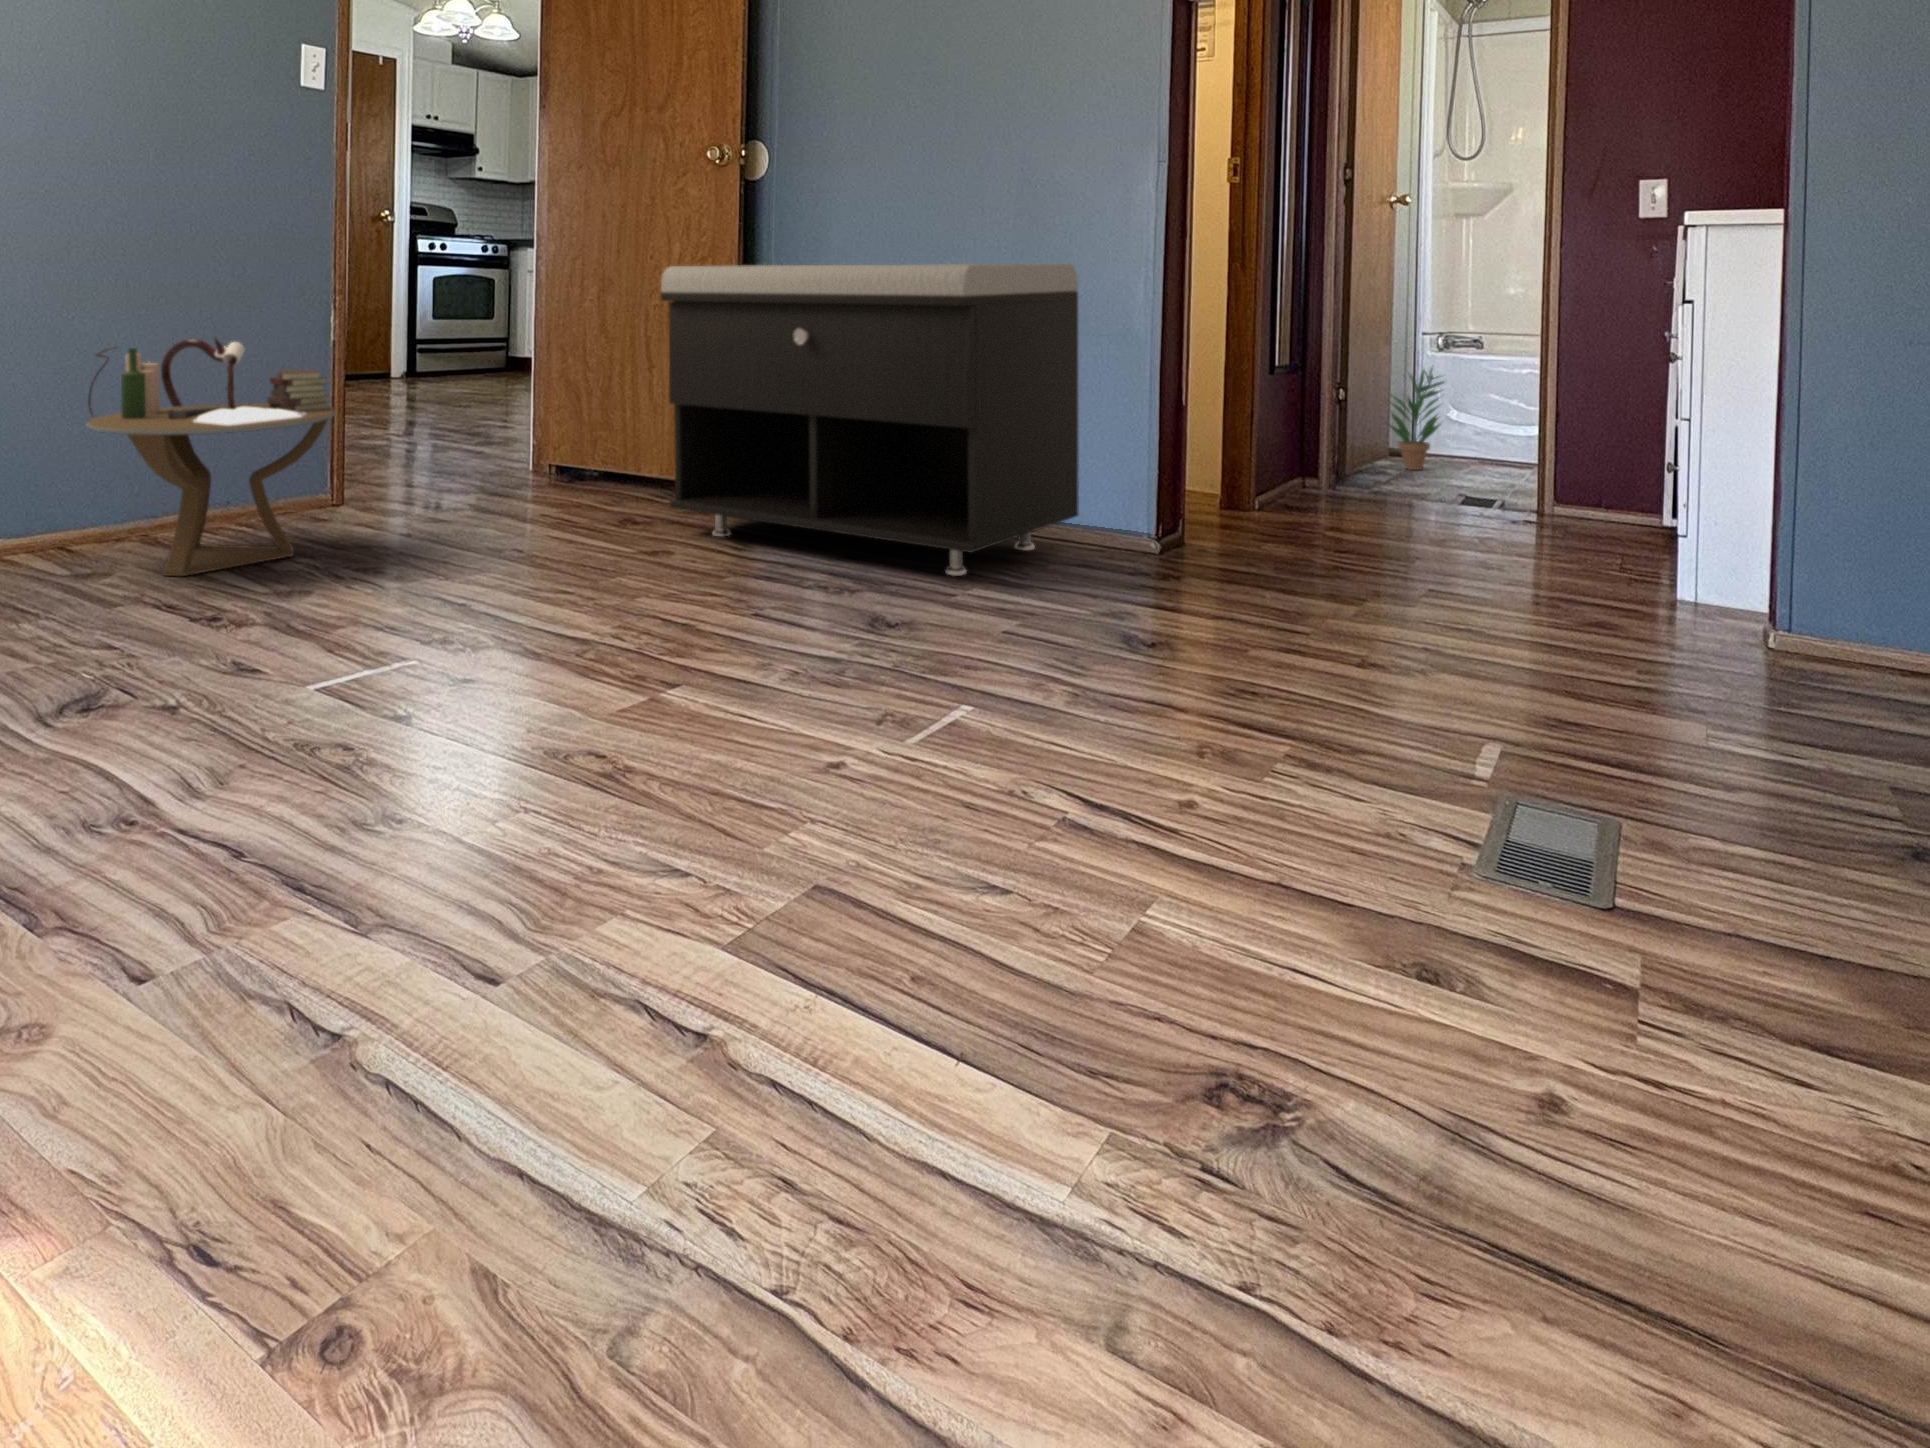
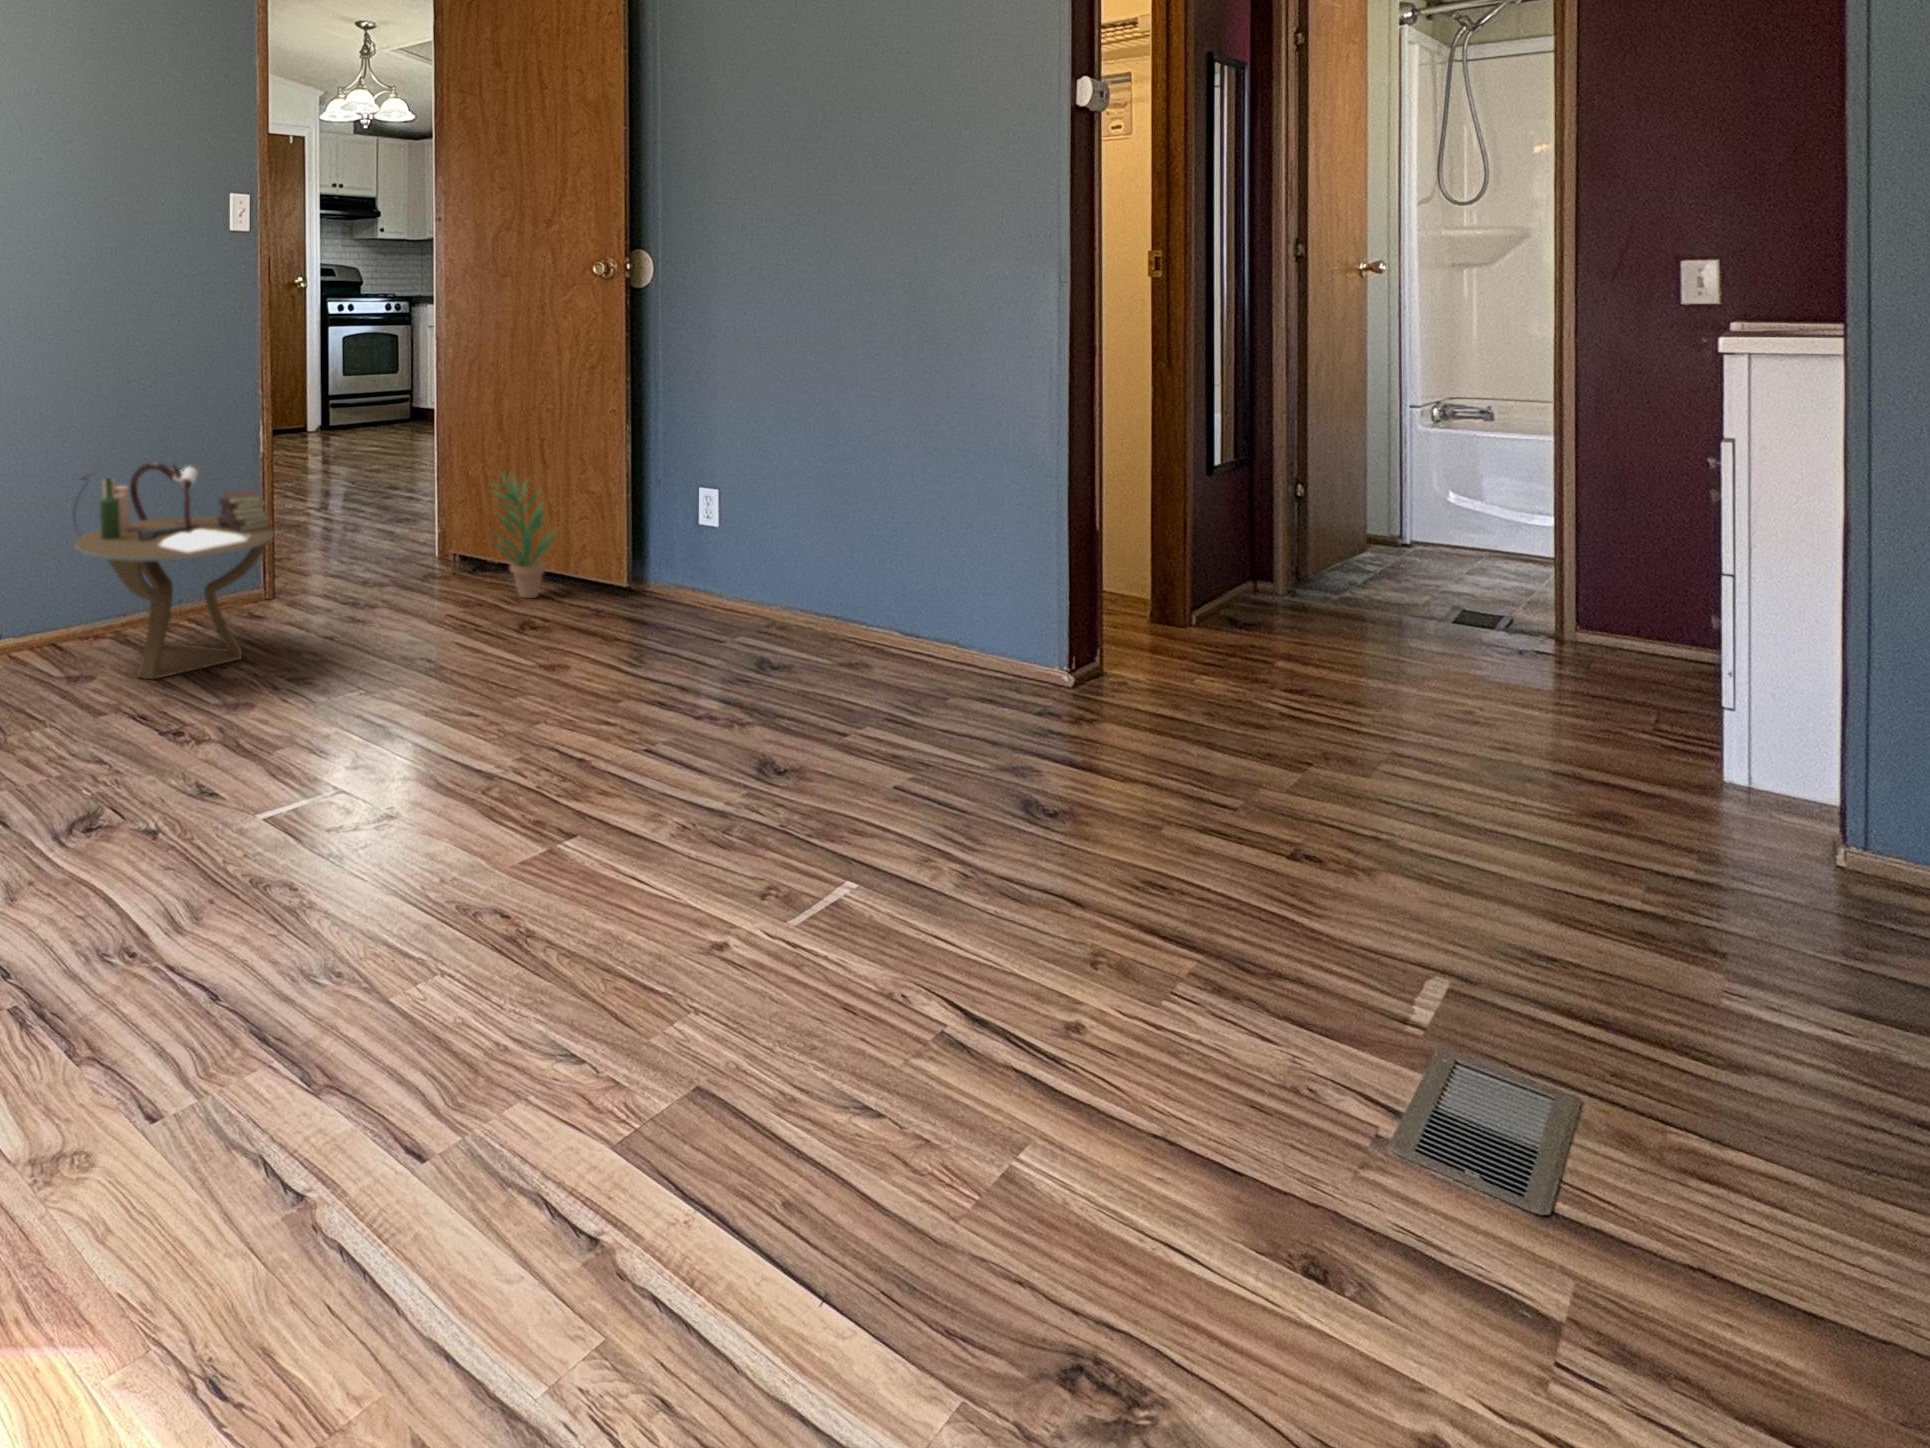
storage bench: present [661,264,1079,576] -> none [562,379,987,712]
potted plant: present [1390,368,1444,470] -> present [491,476,555,598]

